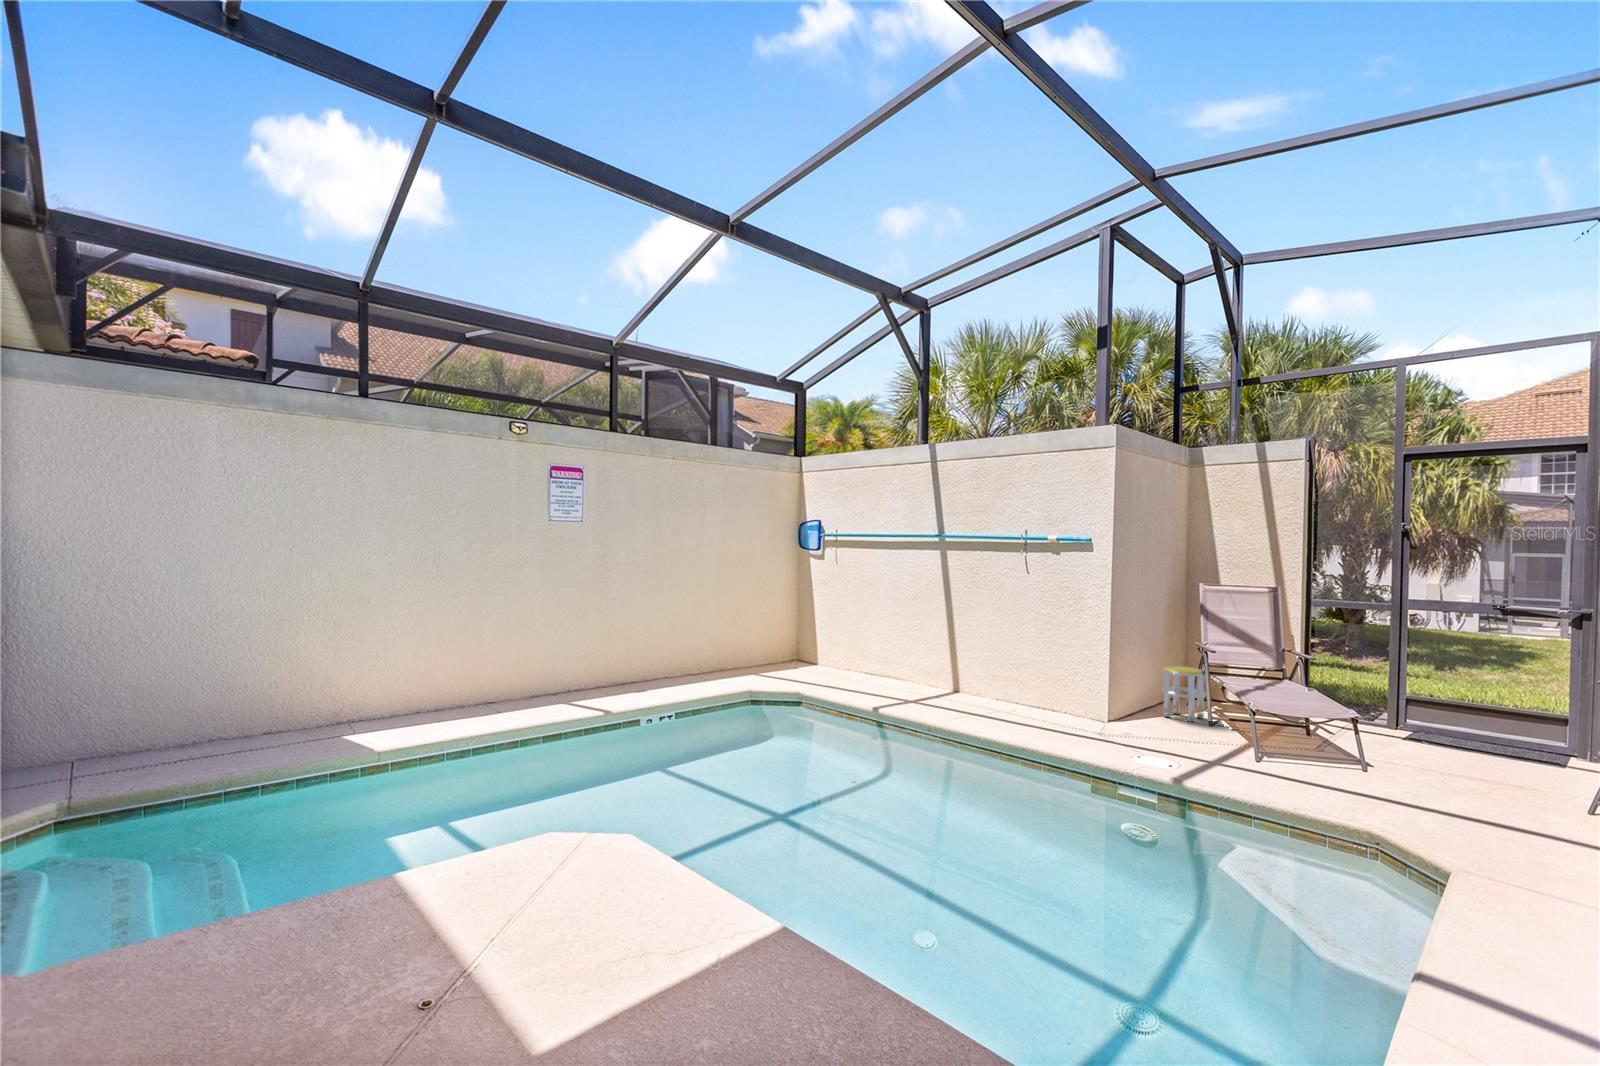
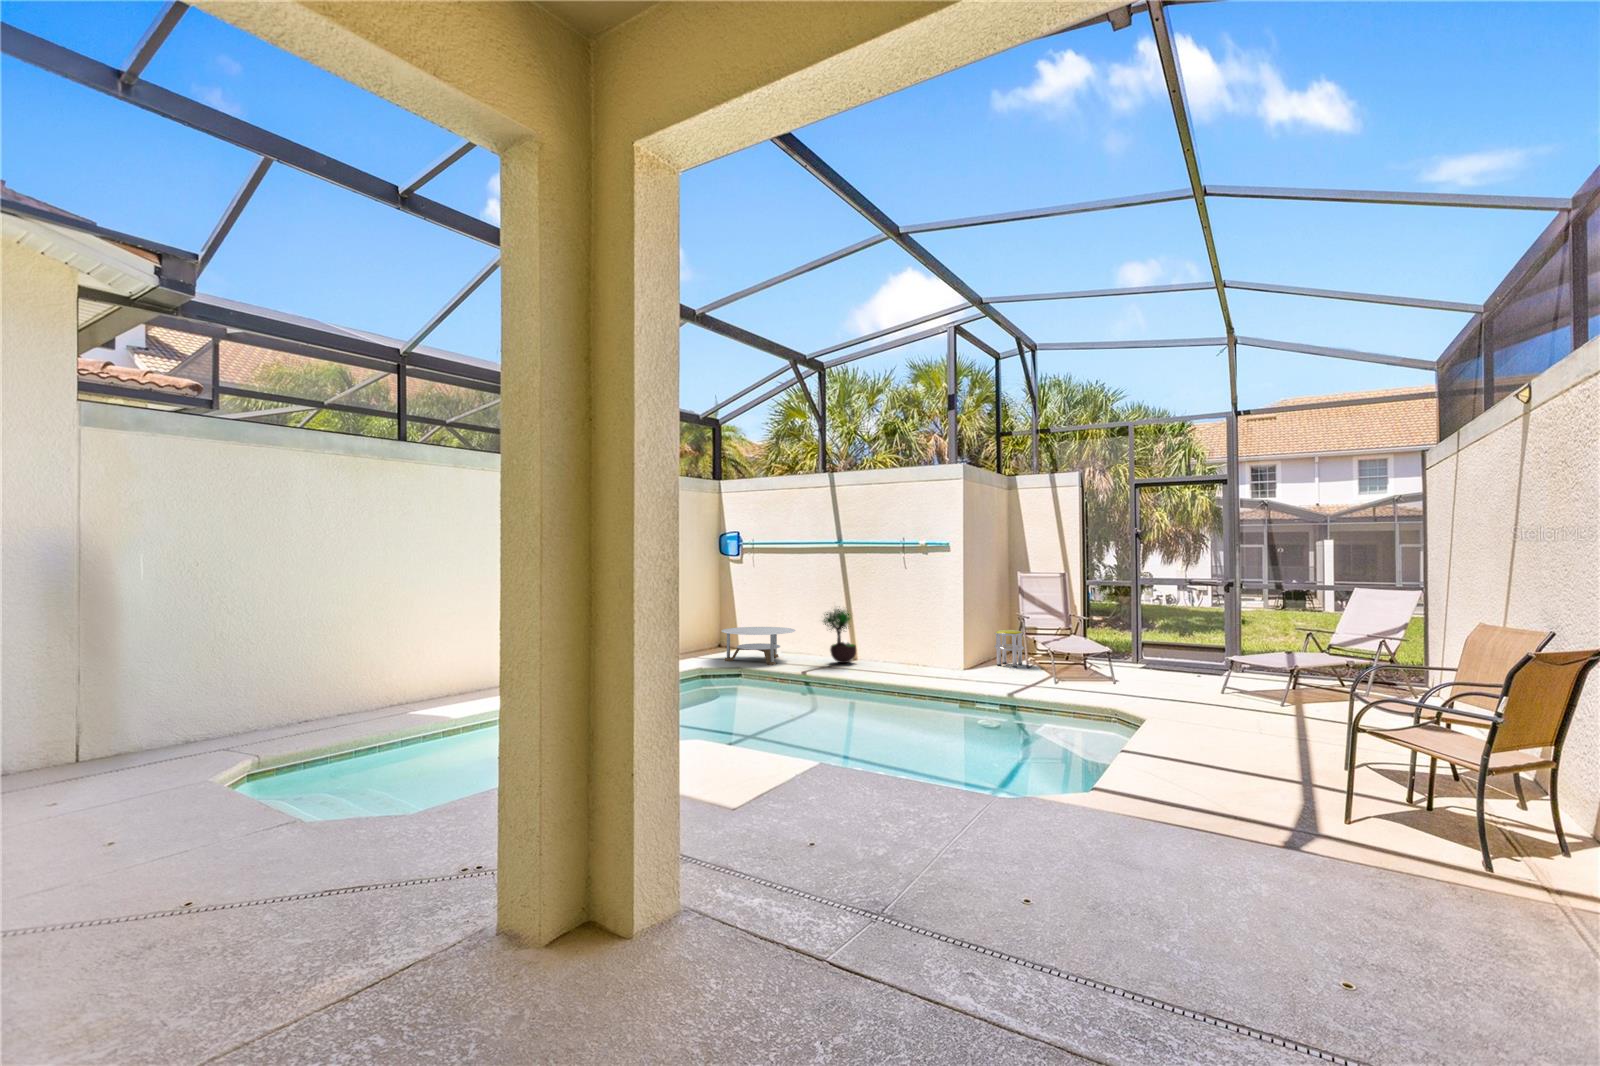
potted tree: none [910,616,961,698] -> present [823,609,856,663]
round table: none [787,640,883,694] -> present [722,627,795,665]

